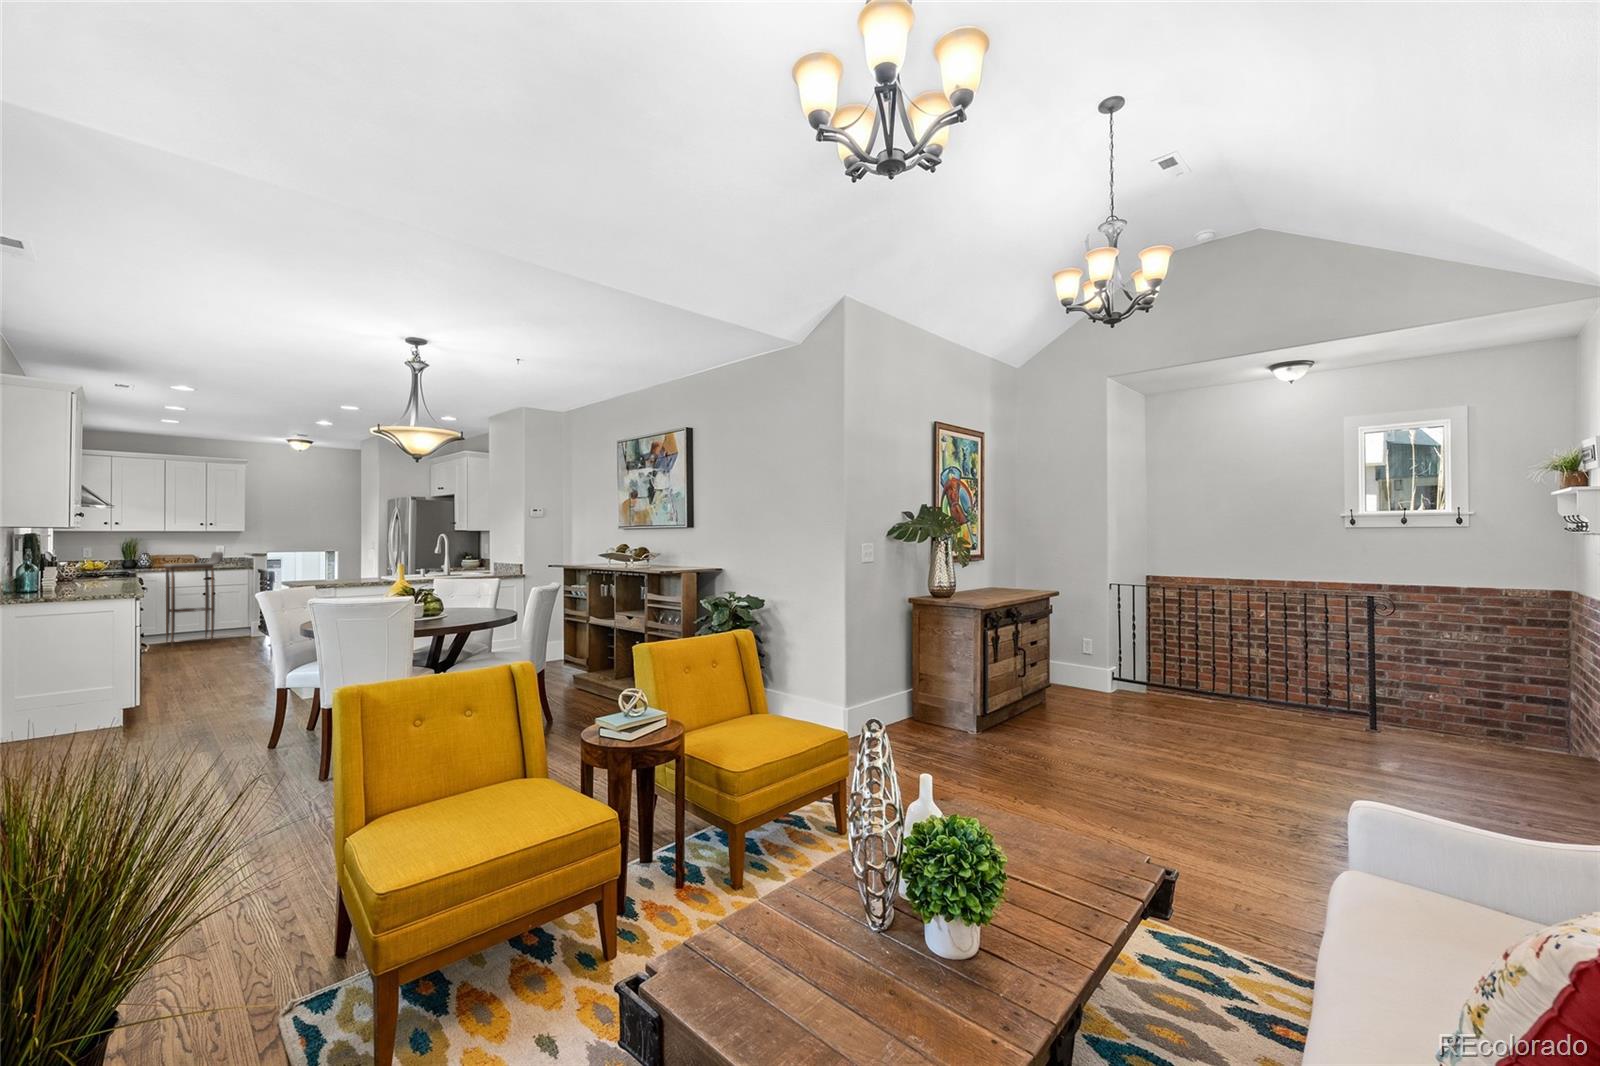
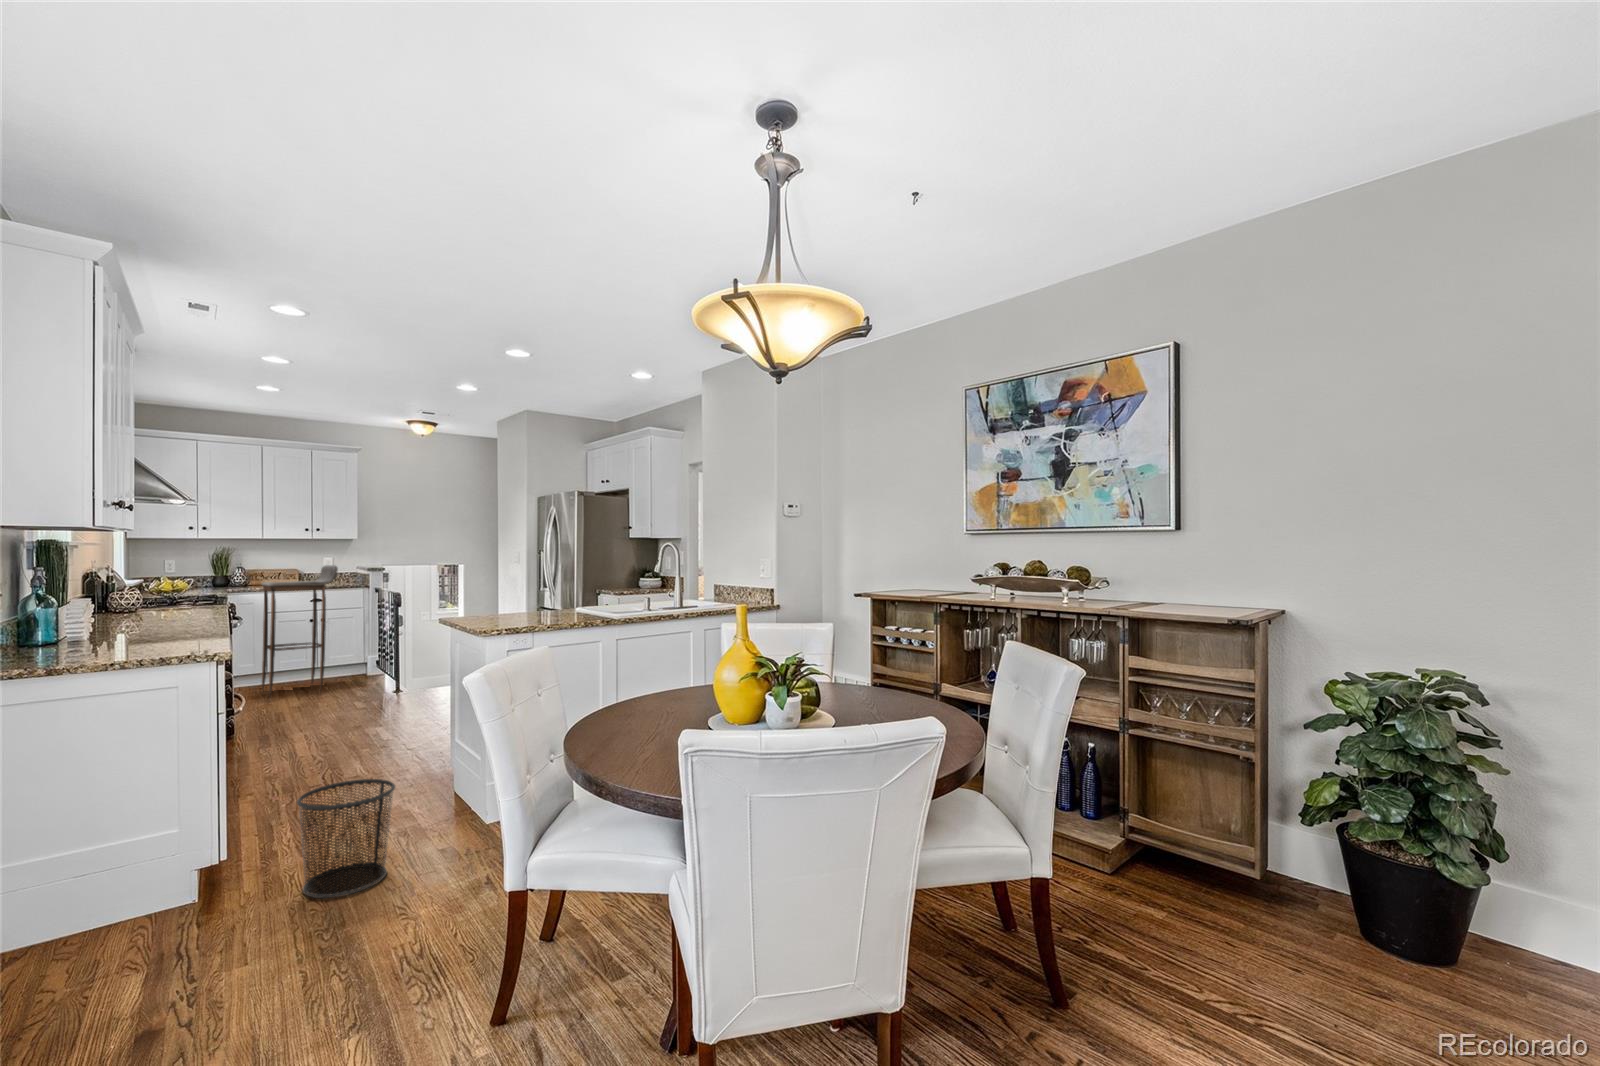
waste bin: none [176,665,234,721] -> present [297,779,395,898]

